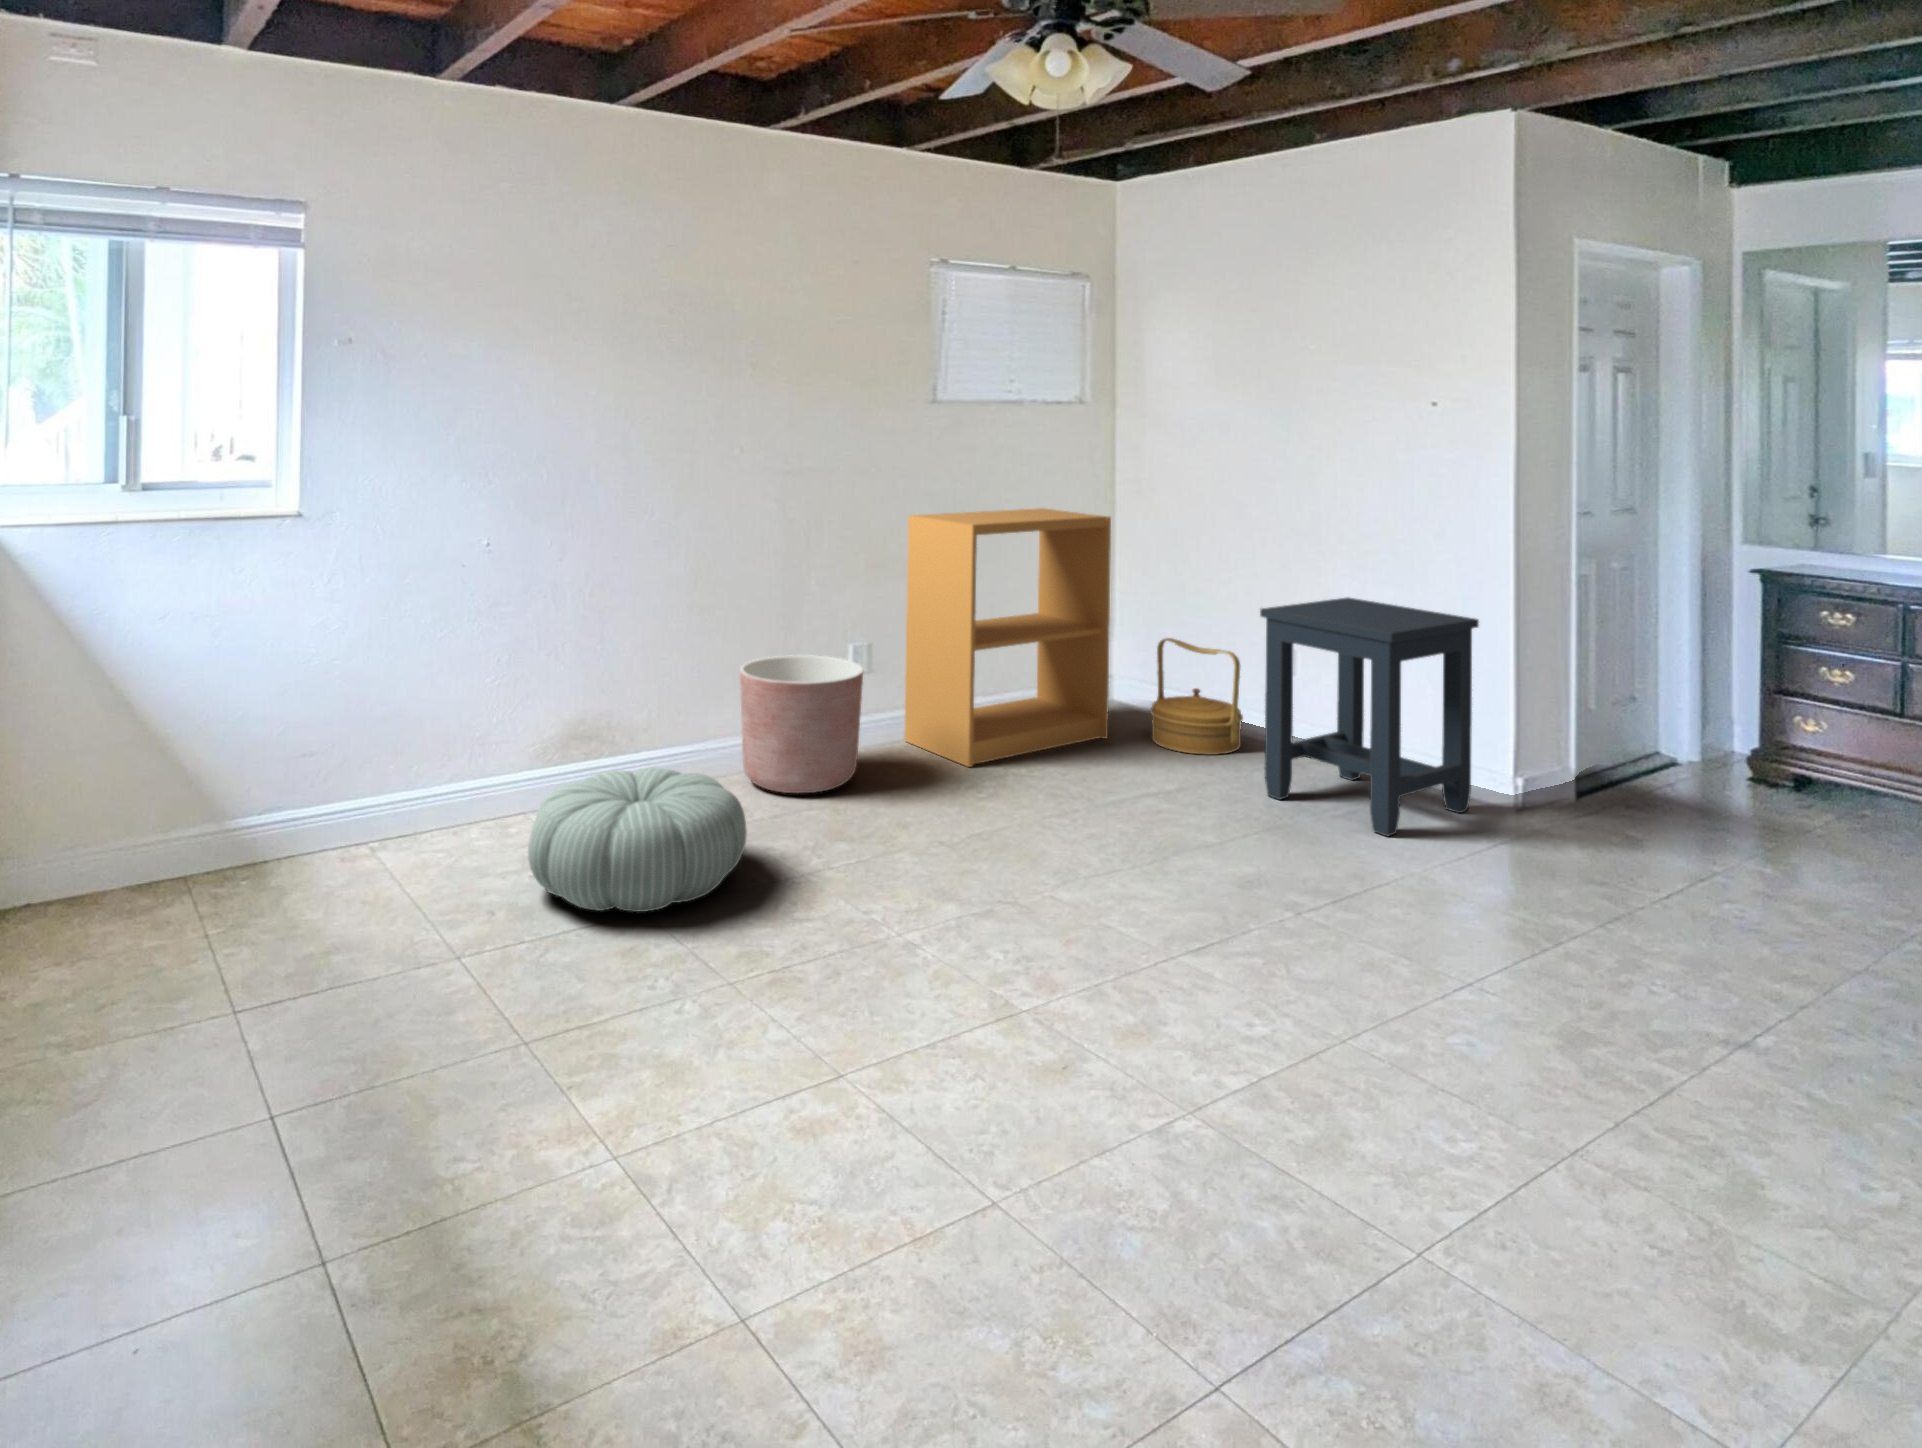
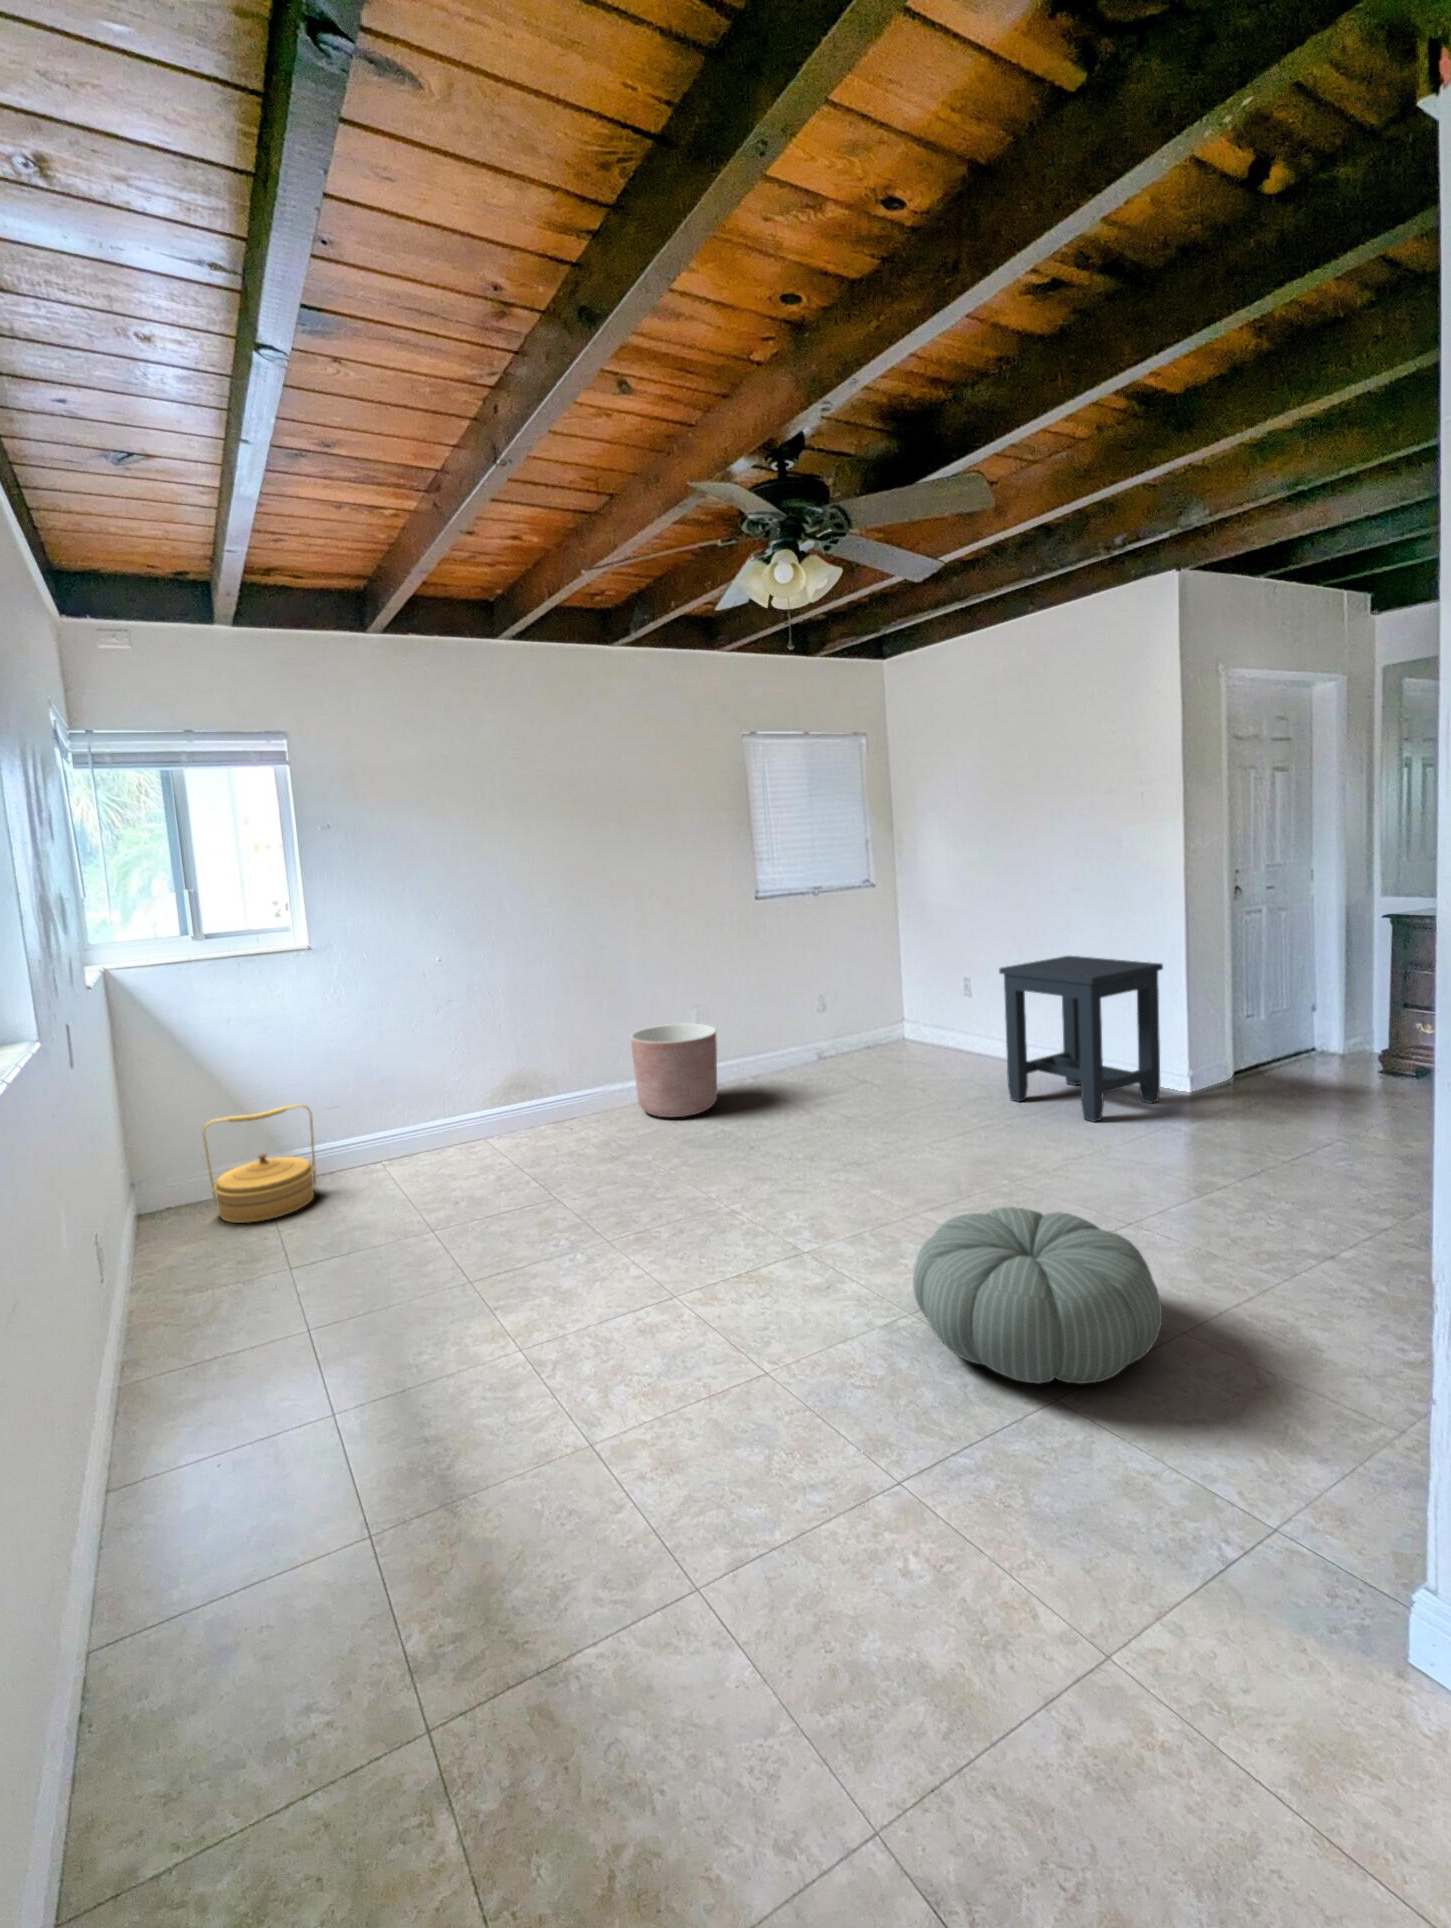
bookshelf: present [904,508,1111,767] -> none [745,909,900,1093]
woven basket: present [1150,638,1243,755] -> present [203,1104,316,1223]
pouf: present [528,768,747,912] -> present [913,1207,1162,1384]

